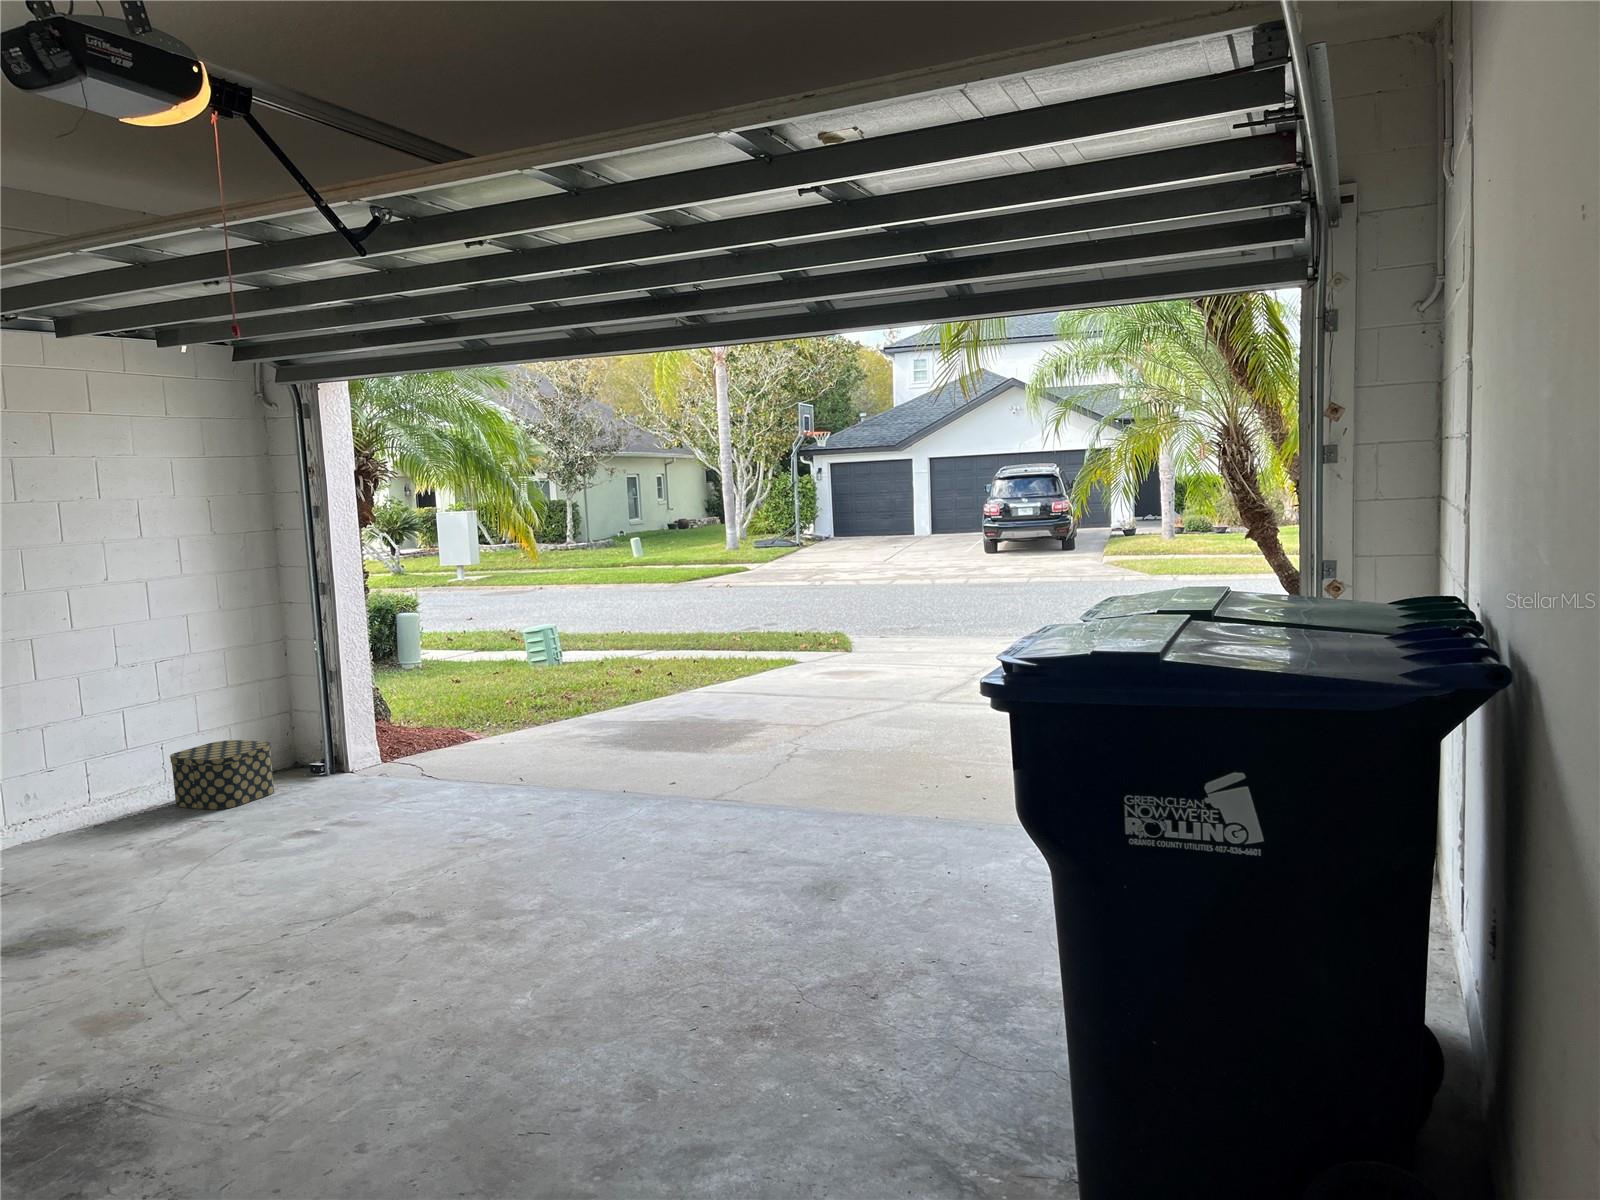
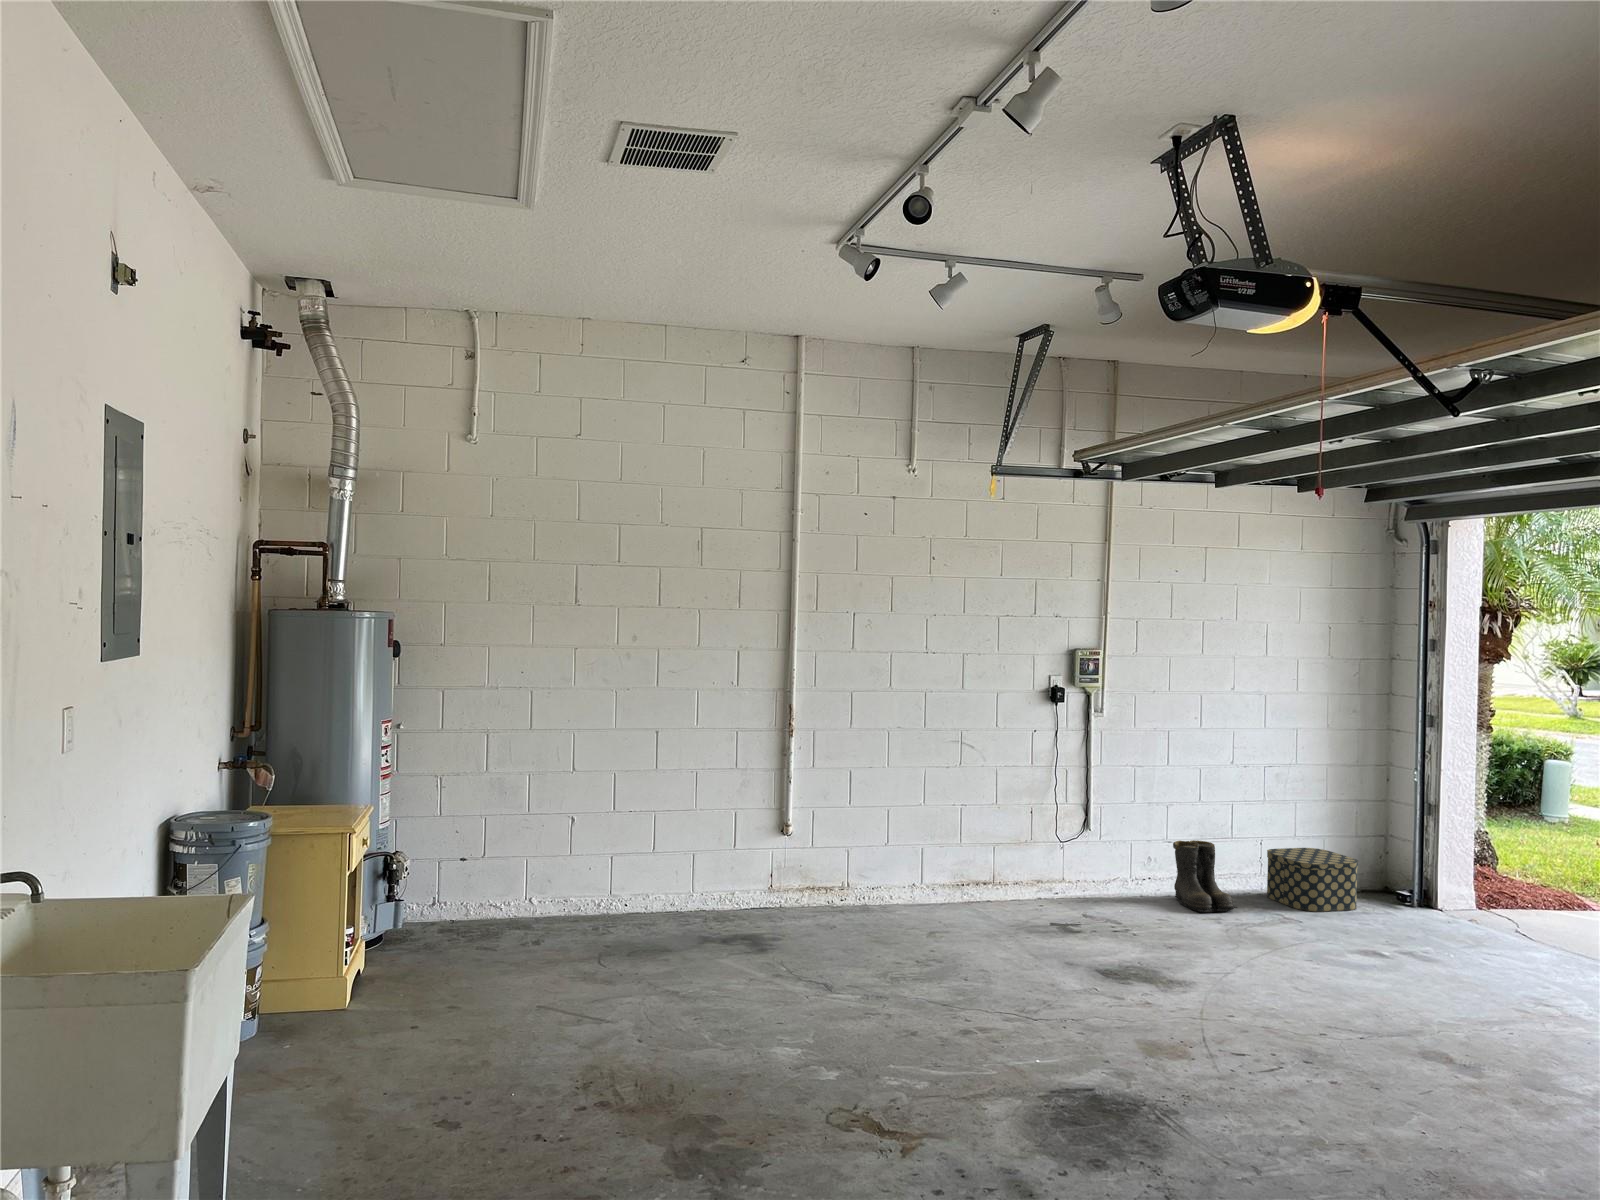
boots: none [54,763,148,846] -> present [1173,840,1237,912]

